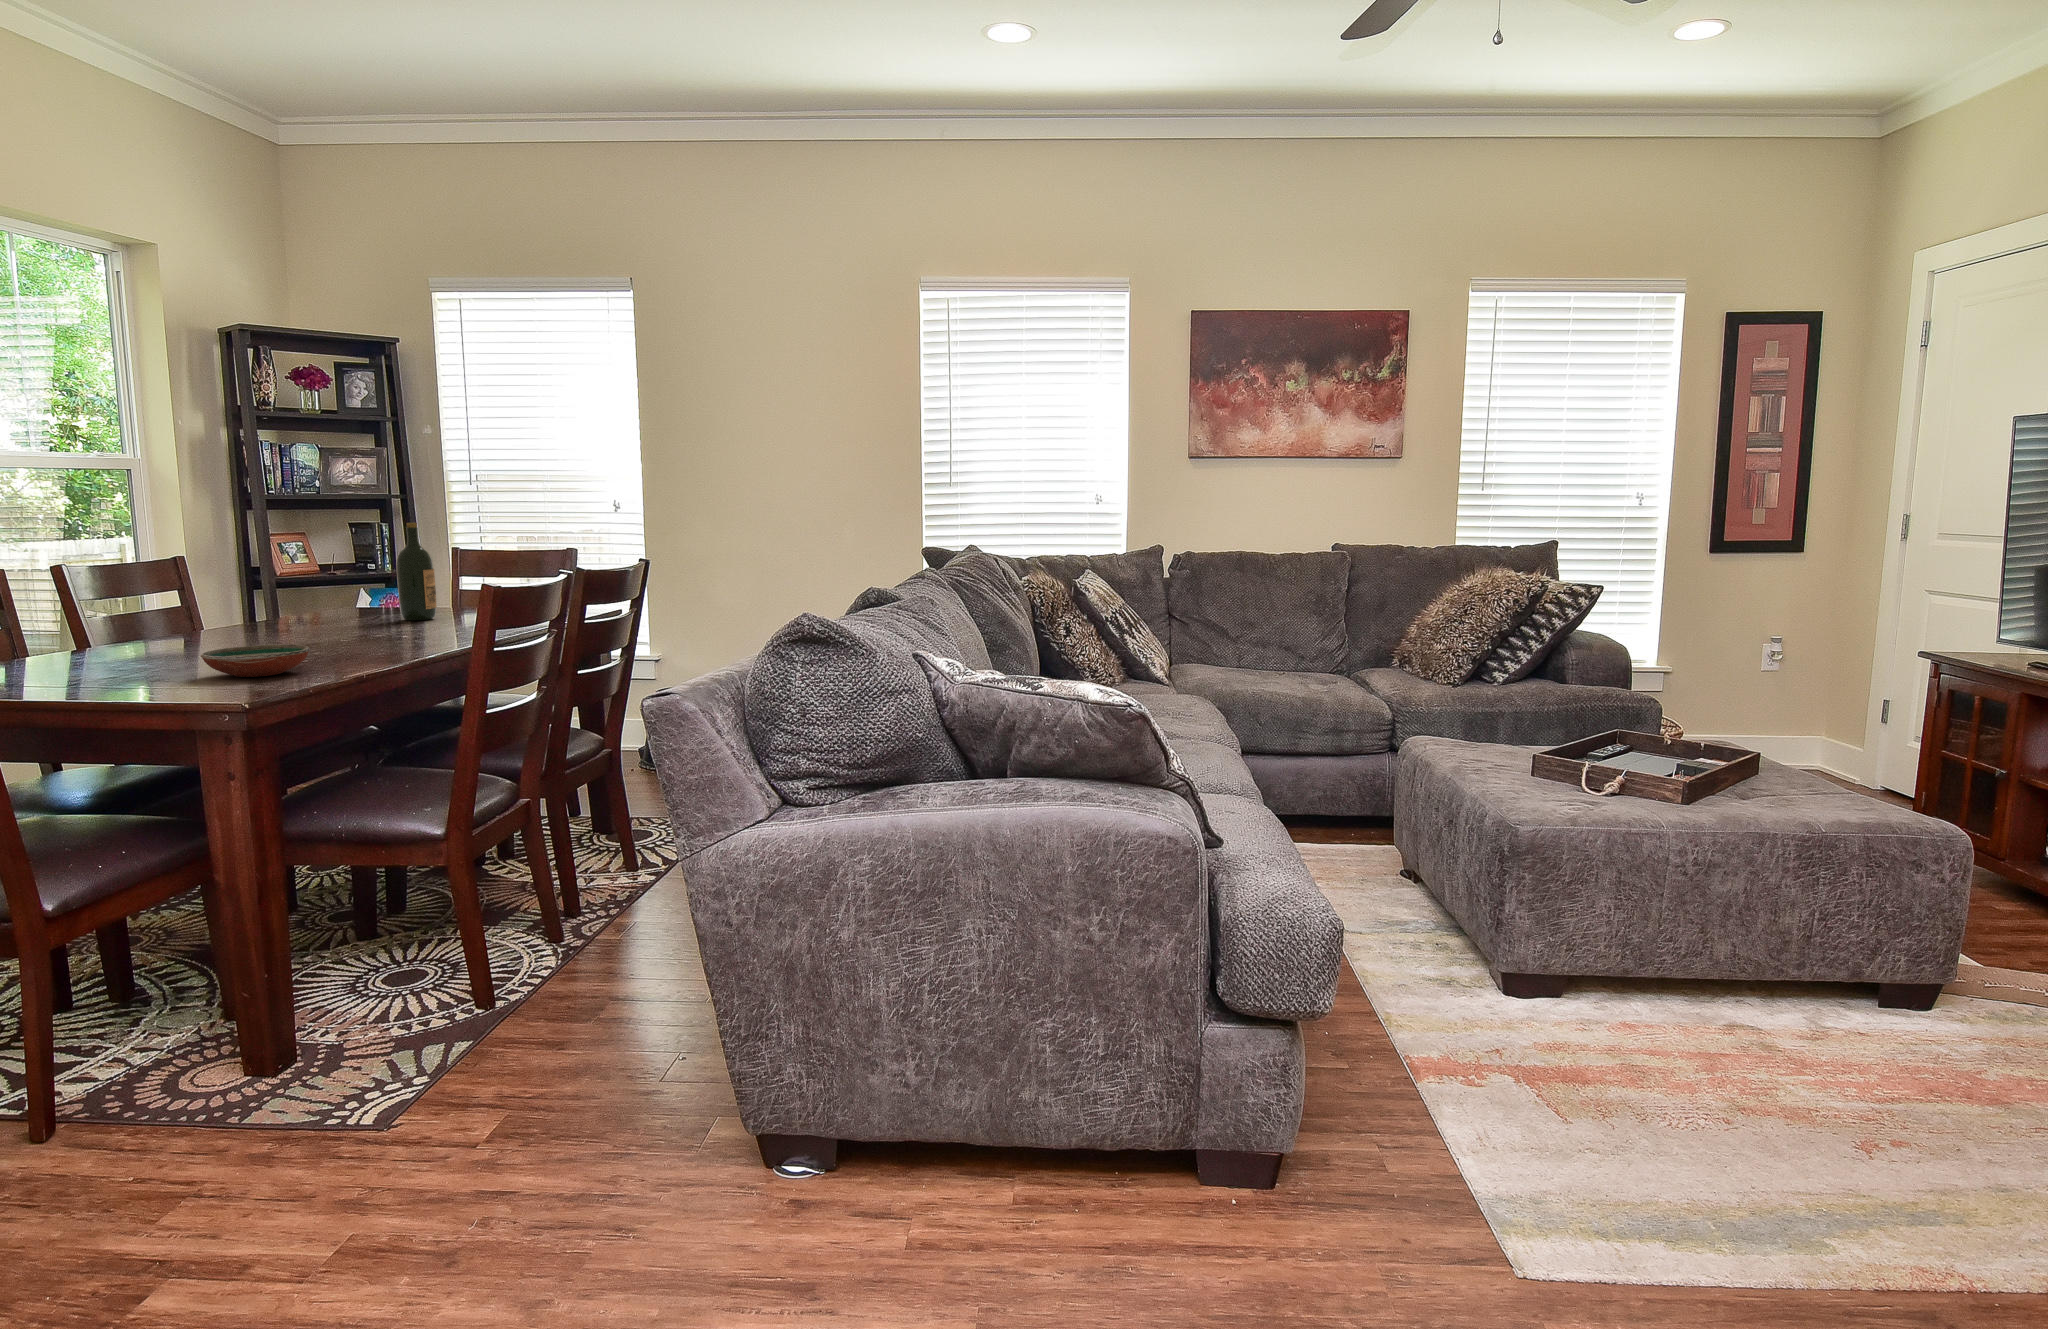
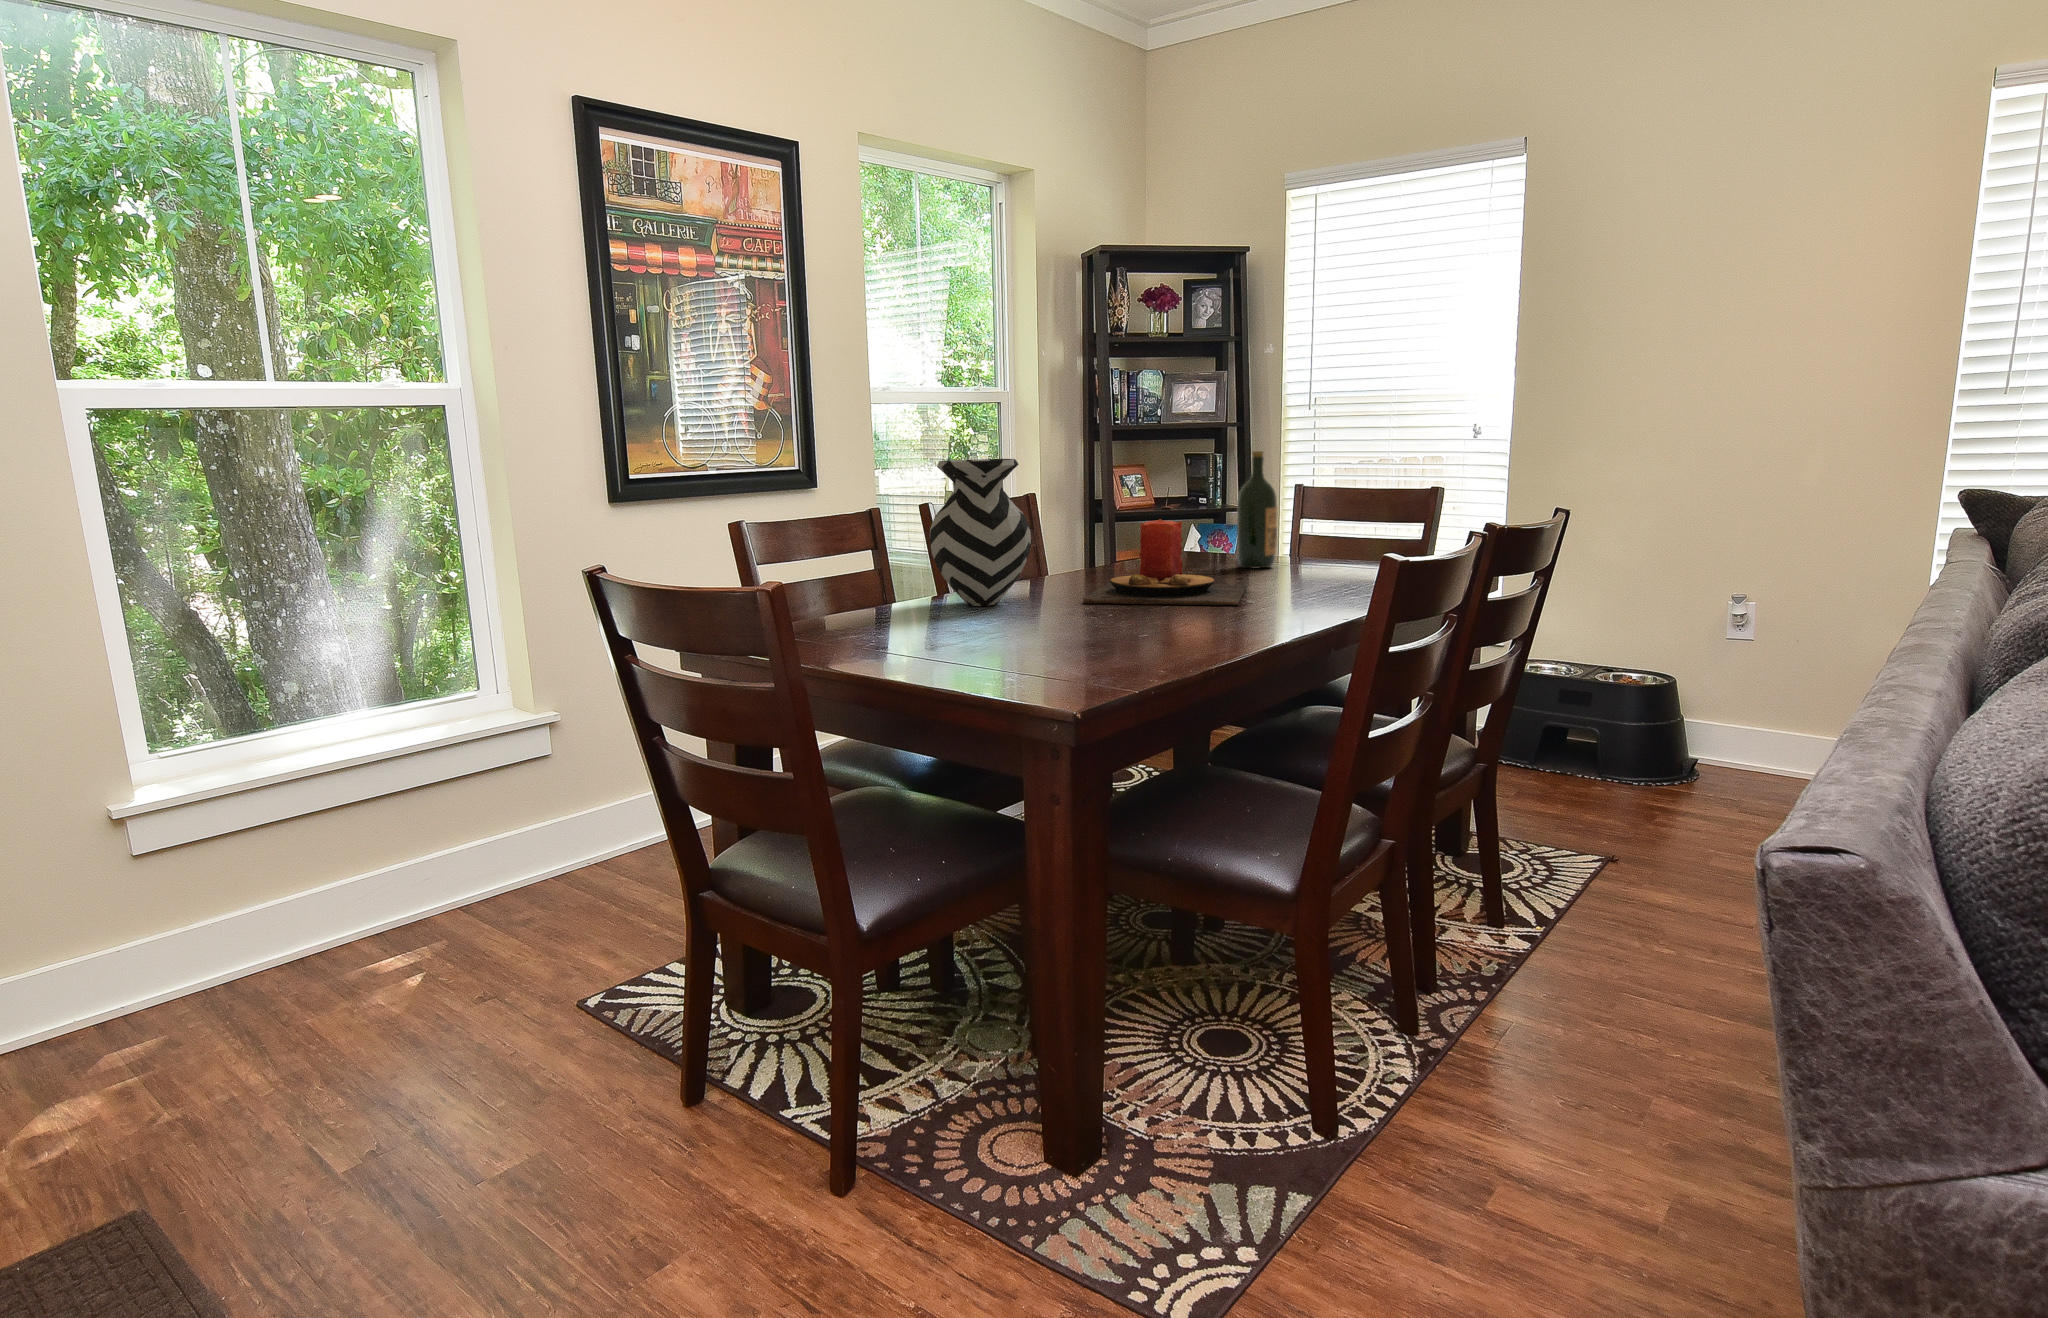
vase: none [68,526,185,658] -> present [930,459,1031,606]
candle: none [245,578,406,650] -> present [1083,519,1247,605]
decorative bowl: present [201,645,310,677] -> none [1035,608,1152,651]

